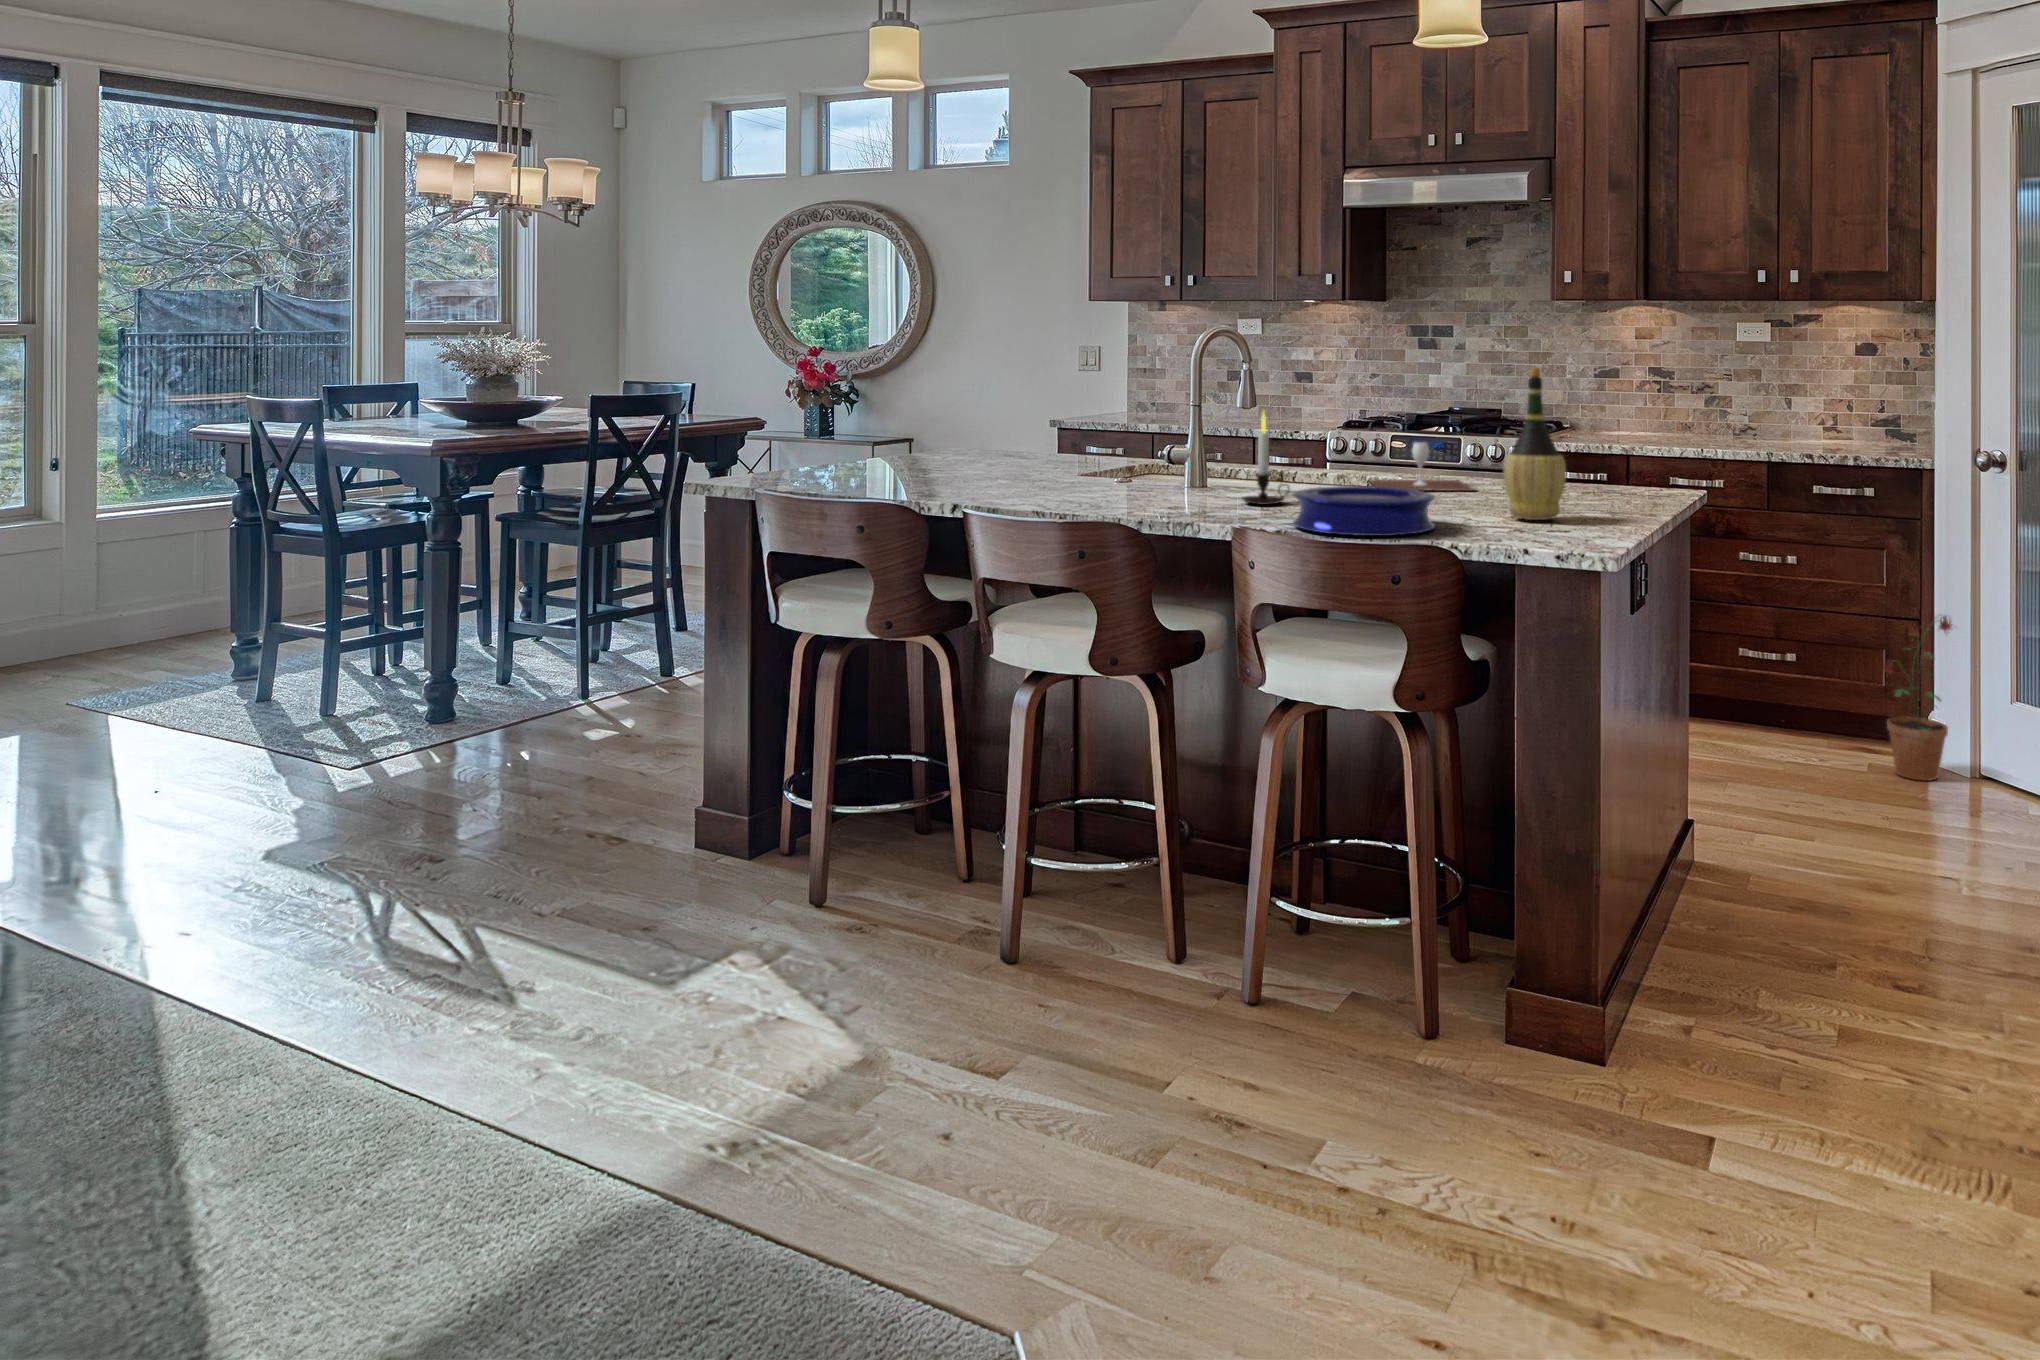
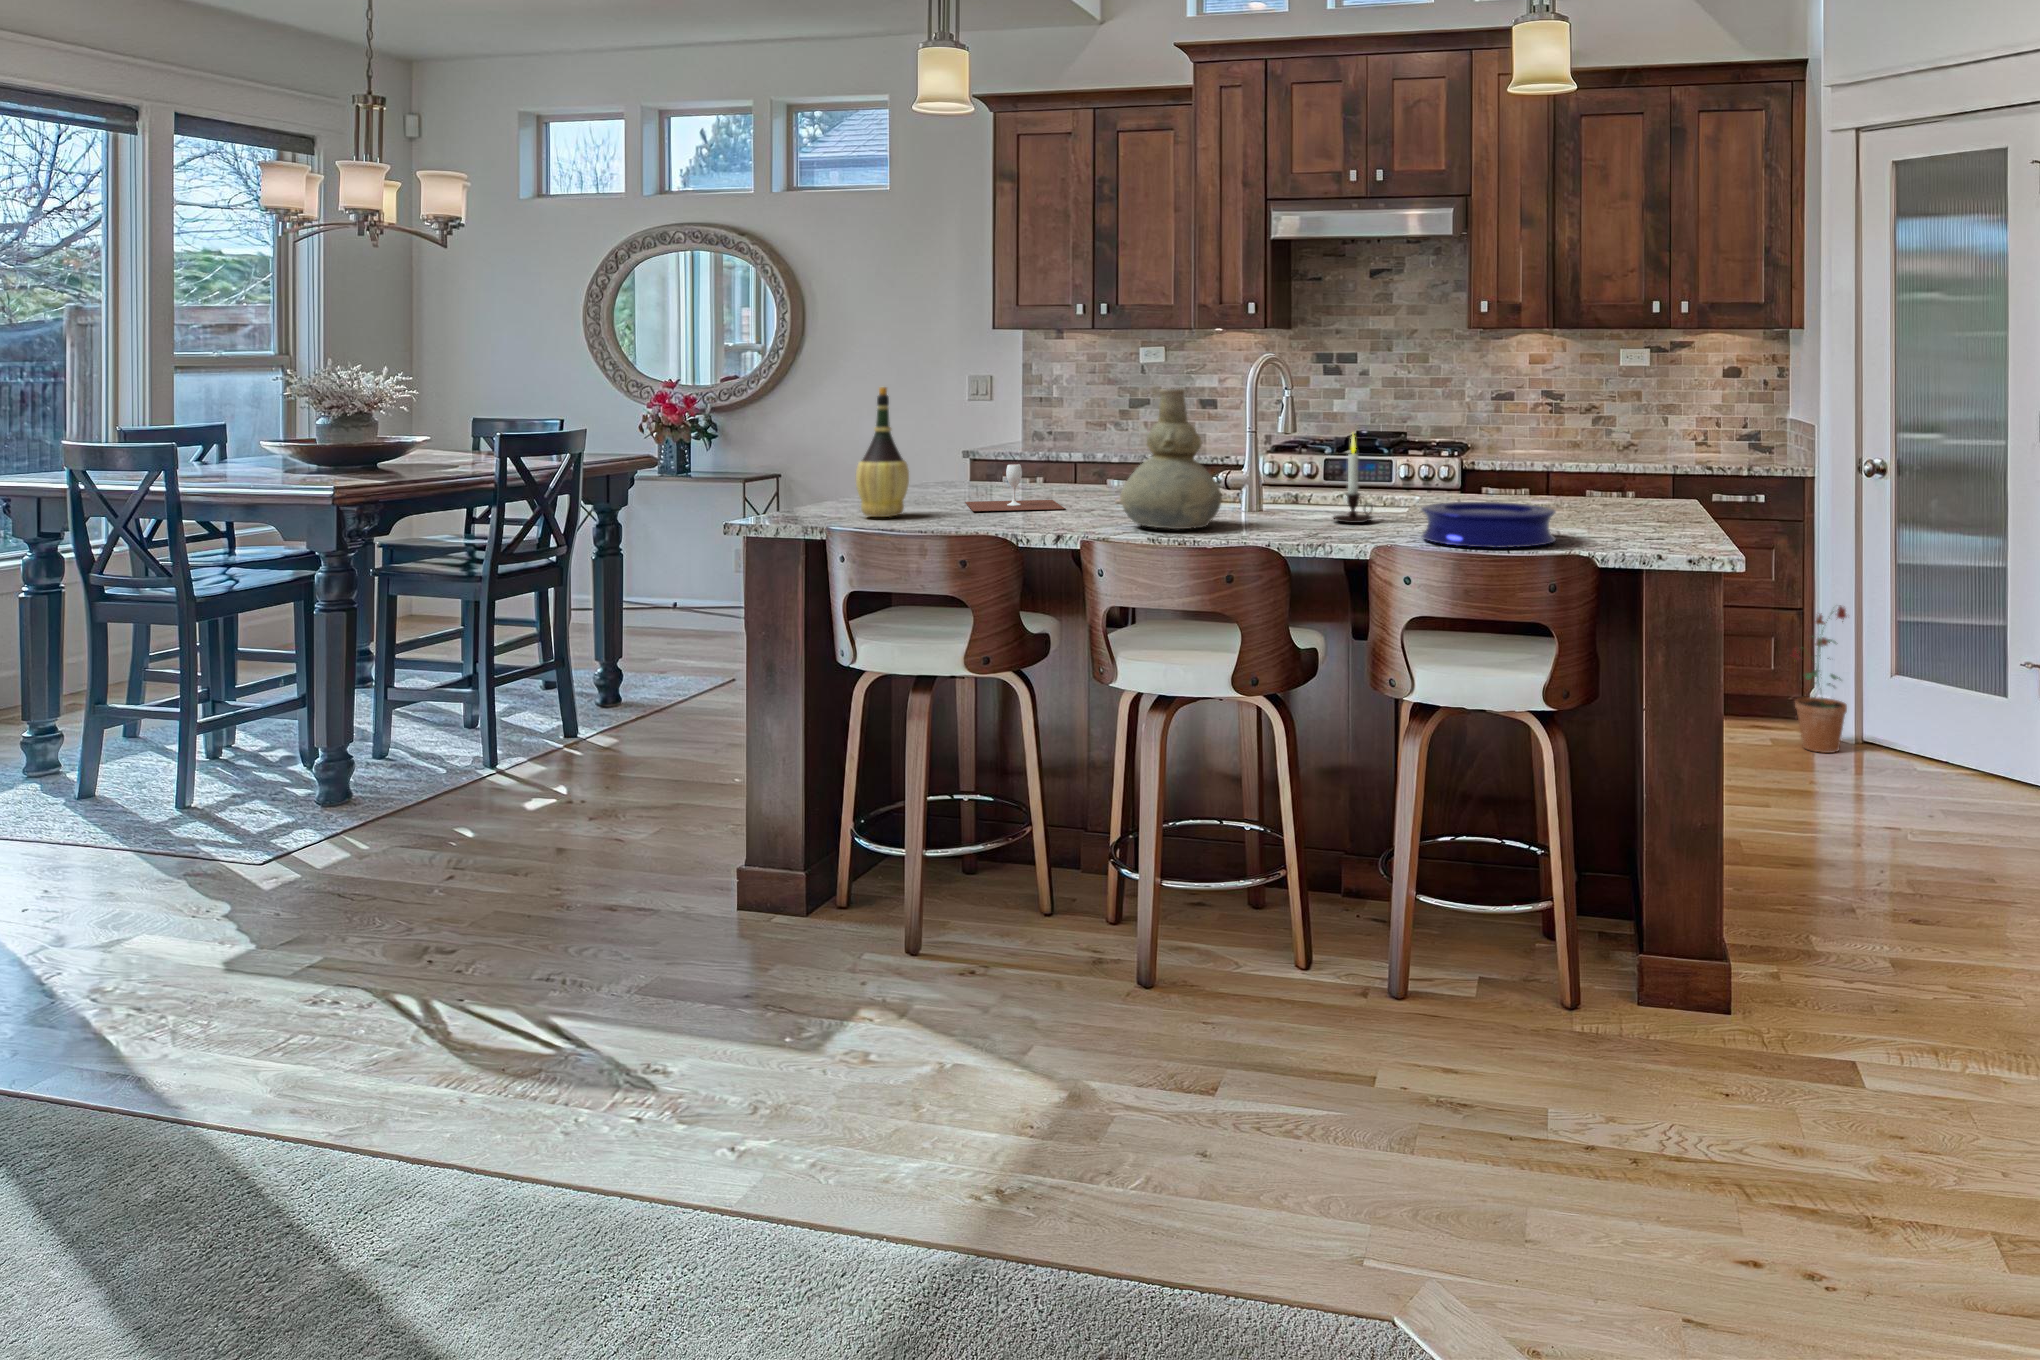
vase: none [1021,363,1123,506] -> present [1120,388,1221,529]
wine bottle: present [1504,367,1566,520] -> present [856,387,909,517]
wine glass: present [1370,442,1475,491] -> present [965,464,1065,511]

